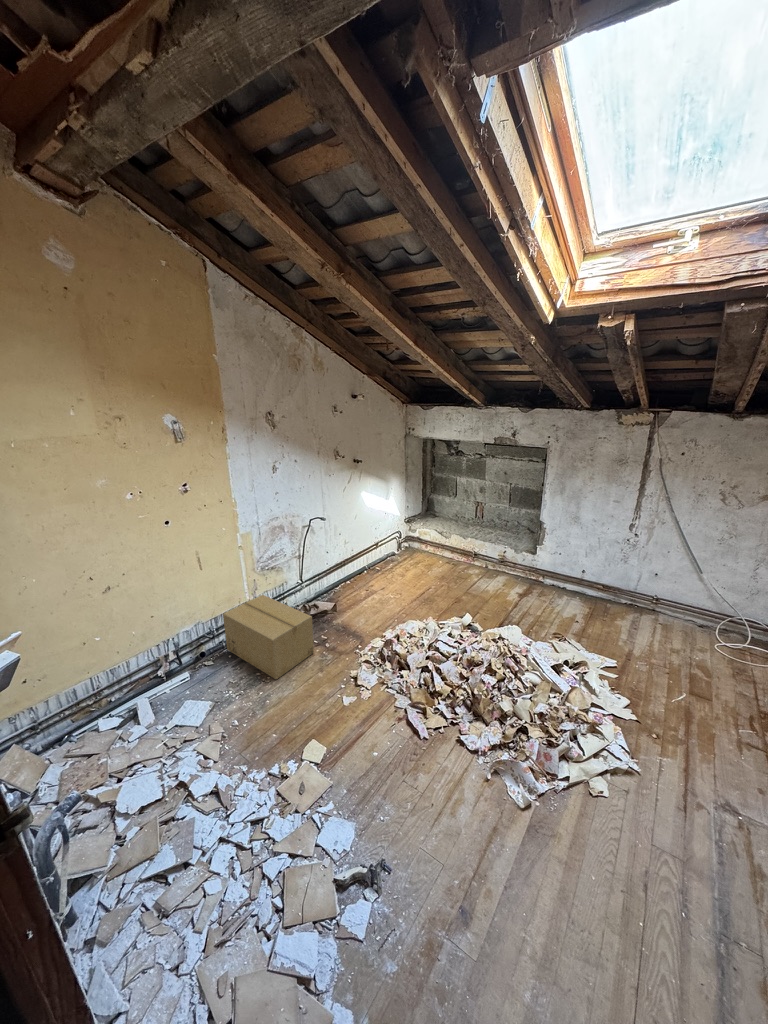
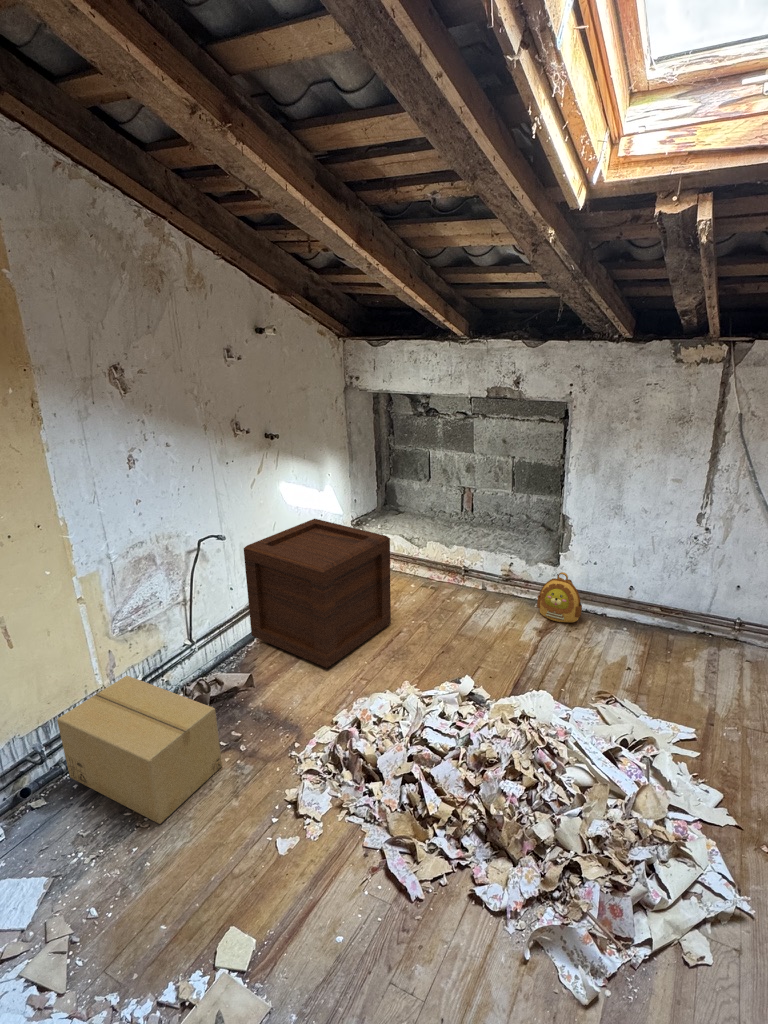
wooden crate: none [335,514,425,605] -> present [244,519,391,668]
backpack: none [520,558,549,591] -> present [537,572,582,623]

